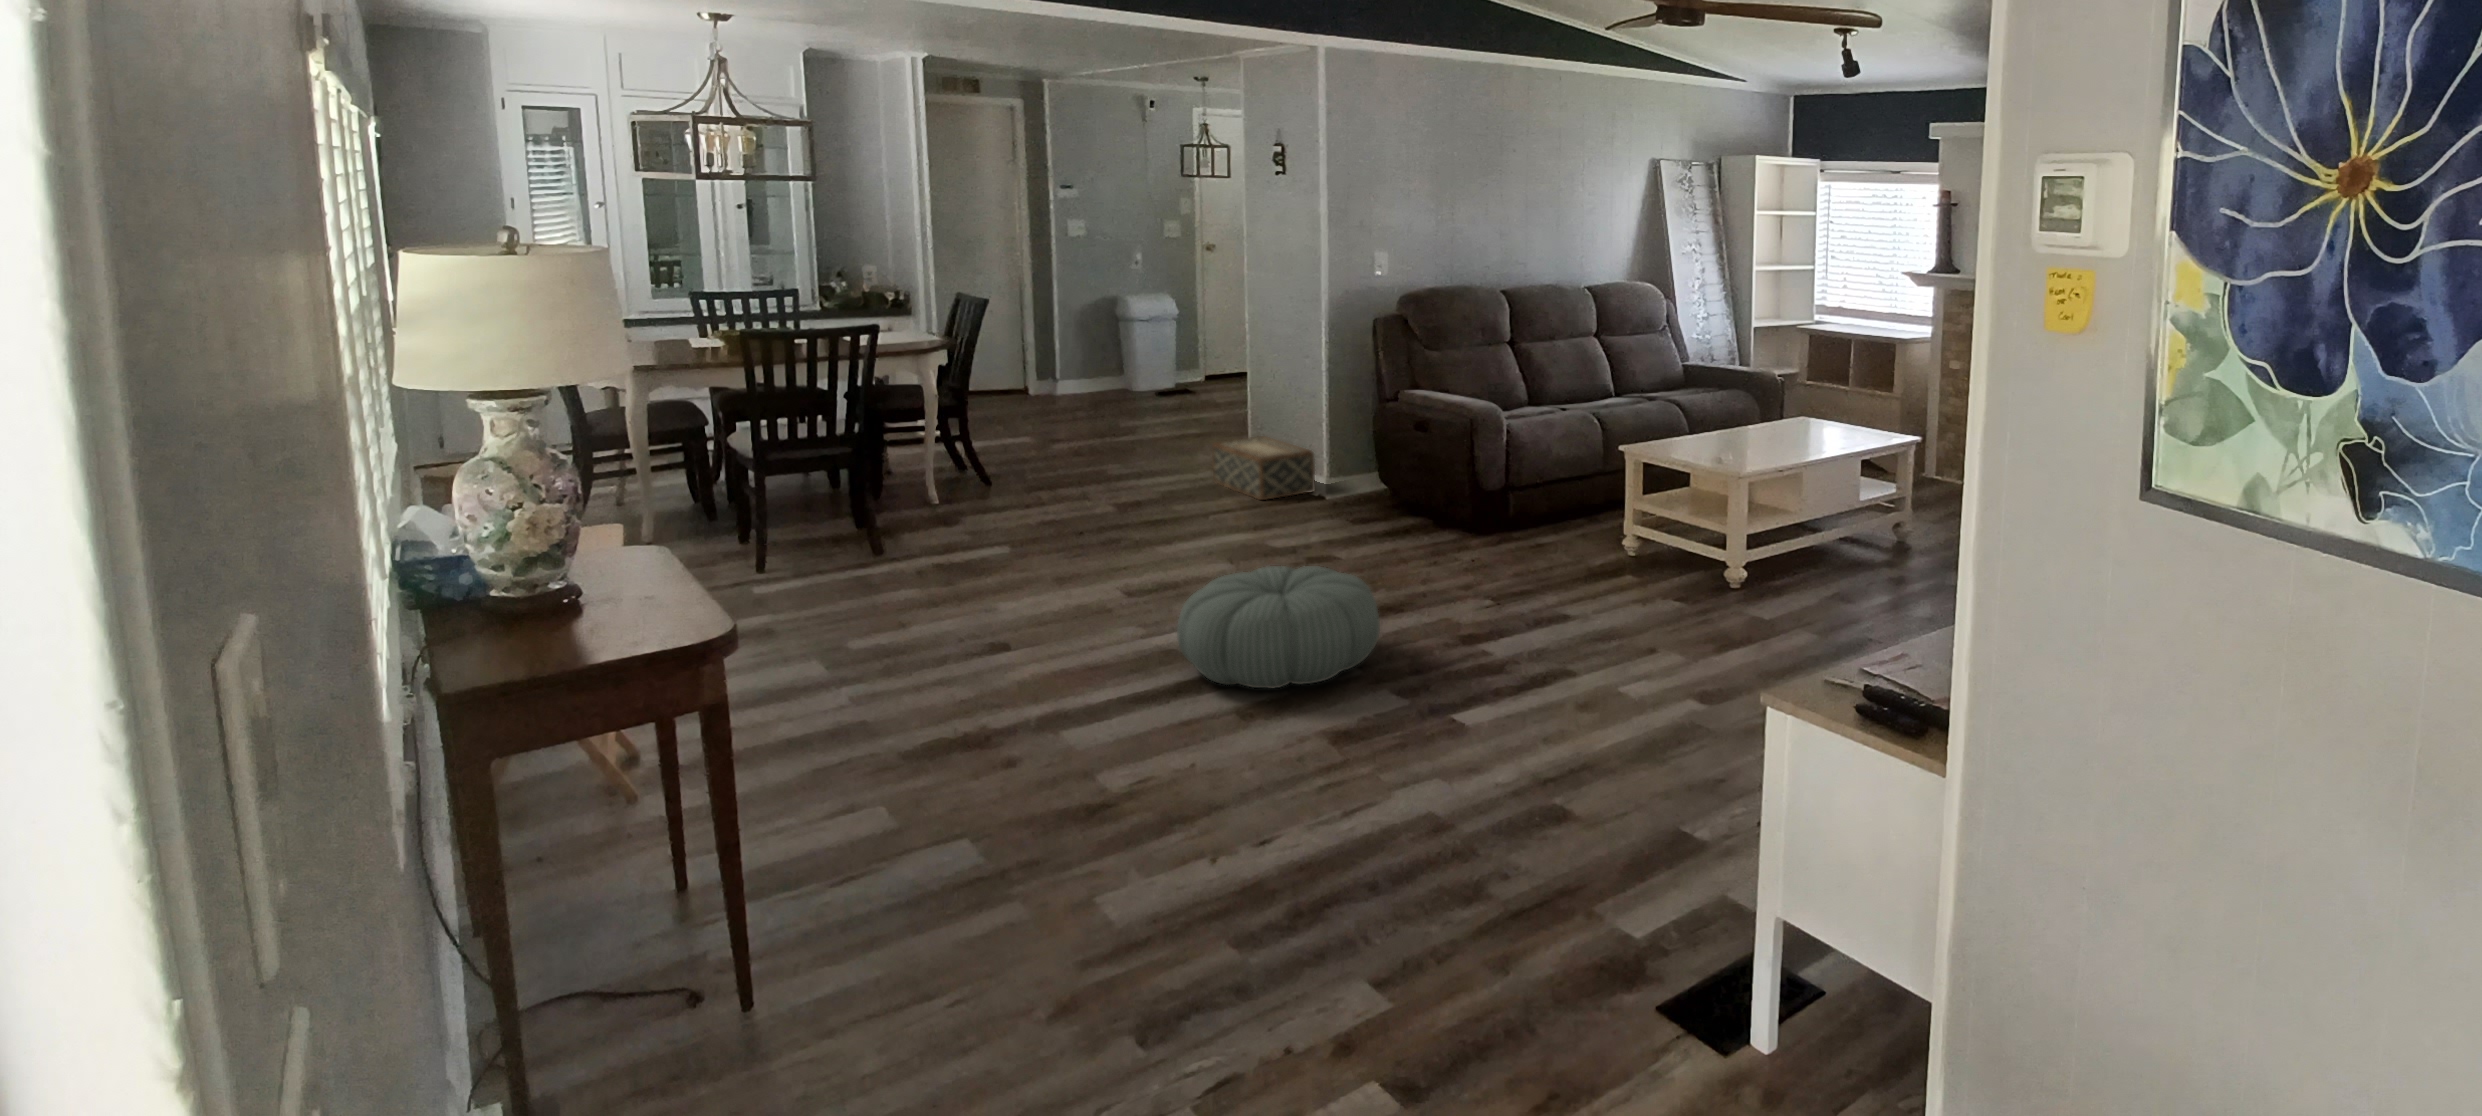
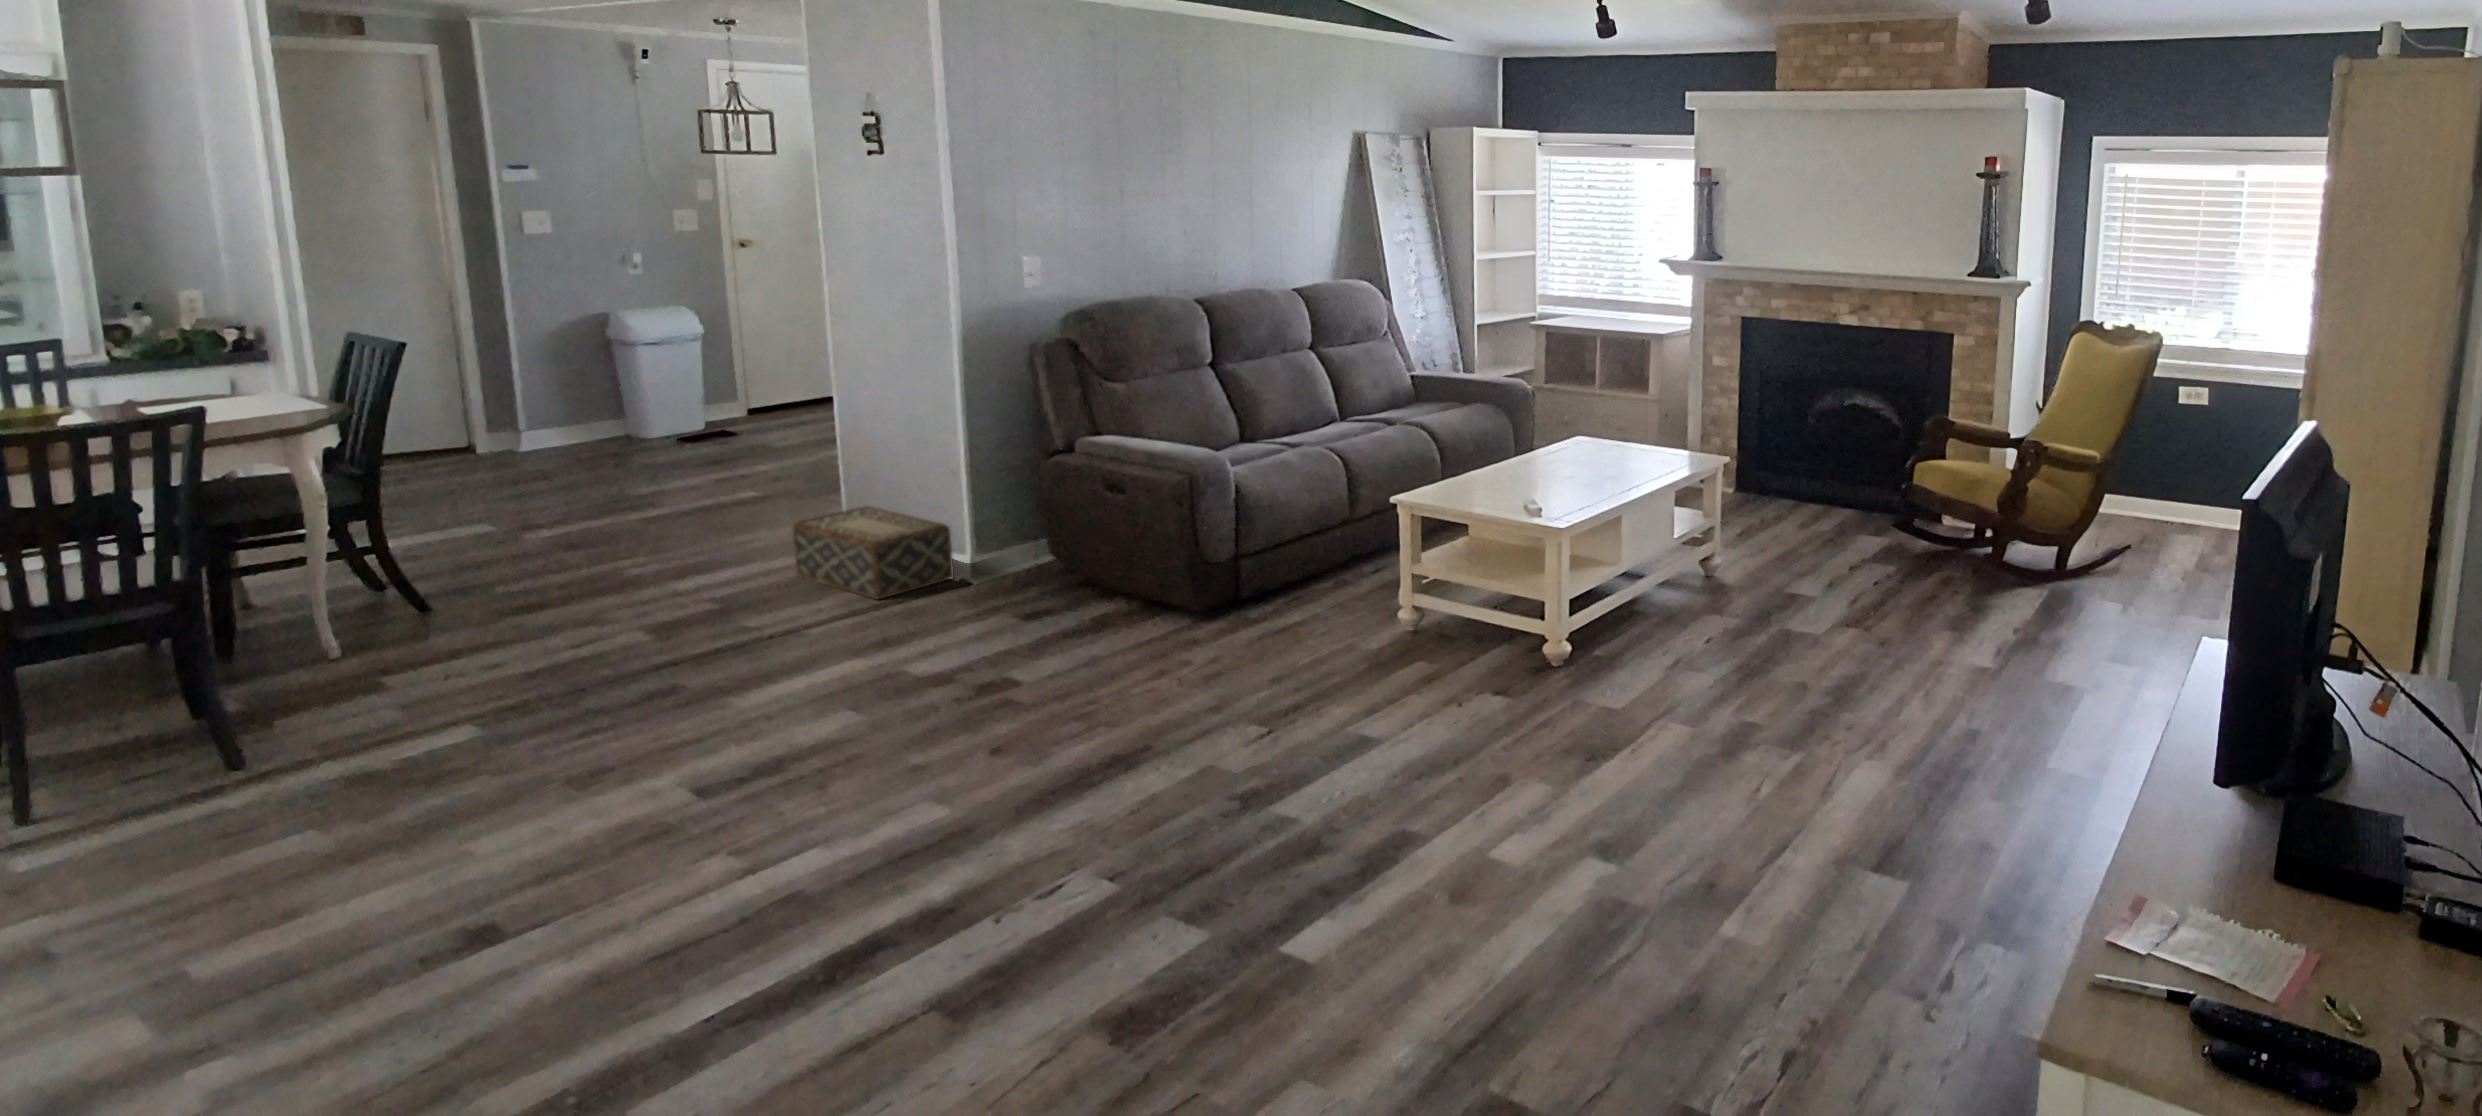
pouf: present [1177,566,1380,689] -> none [811,731,1136,948]

